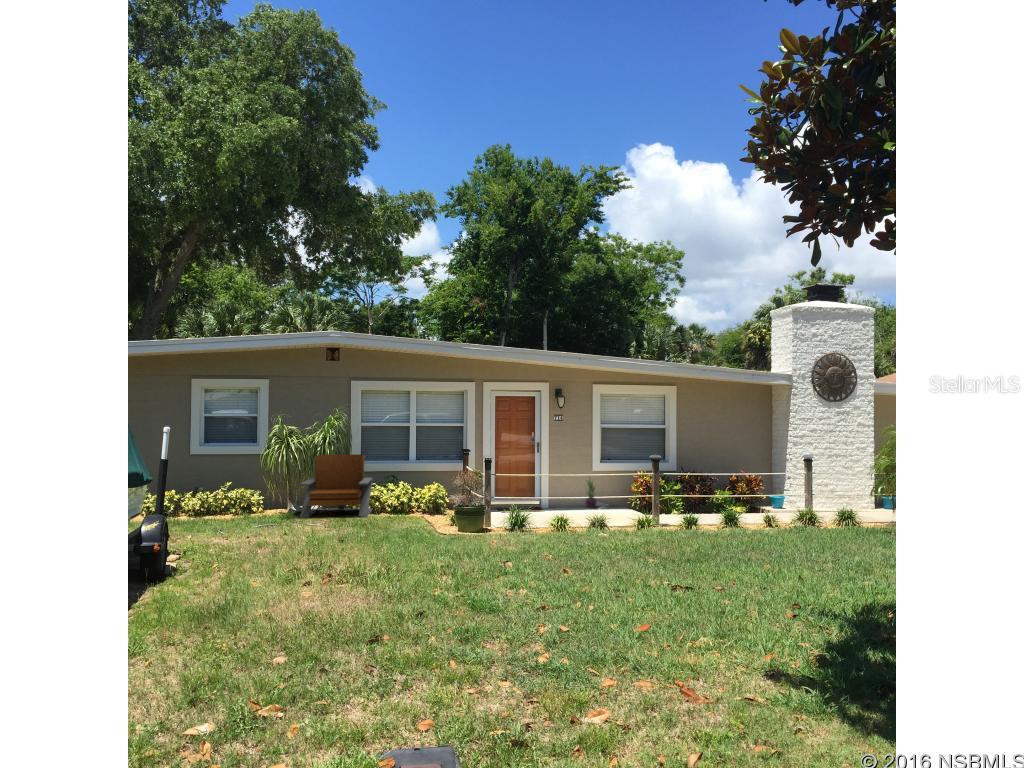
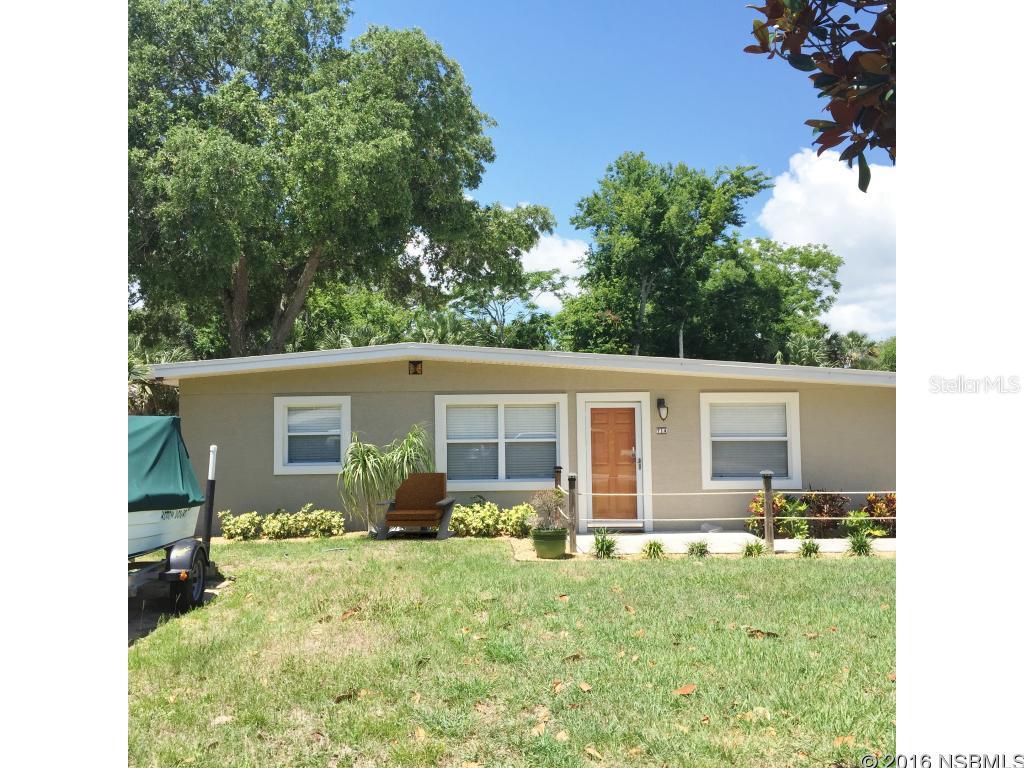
decorative plant: present [586,477,597,508] -> none [682,497,719,533]

